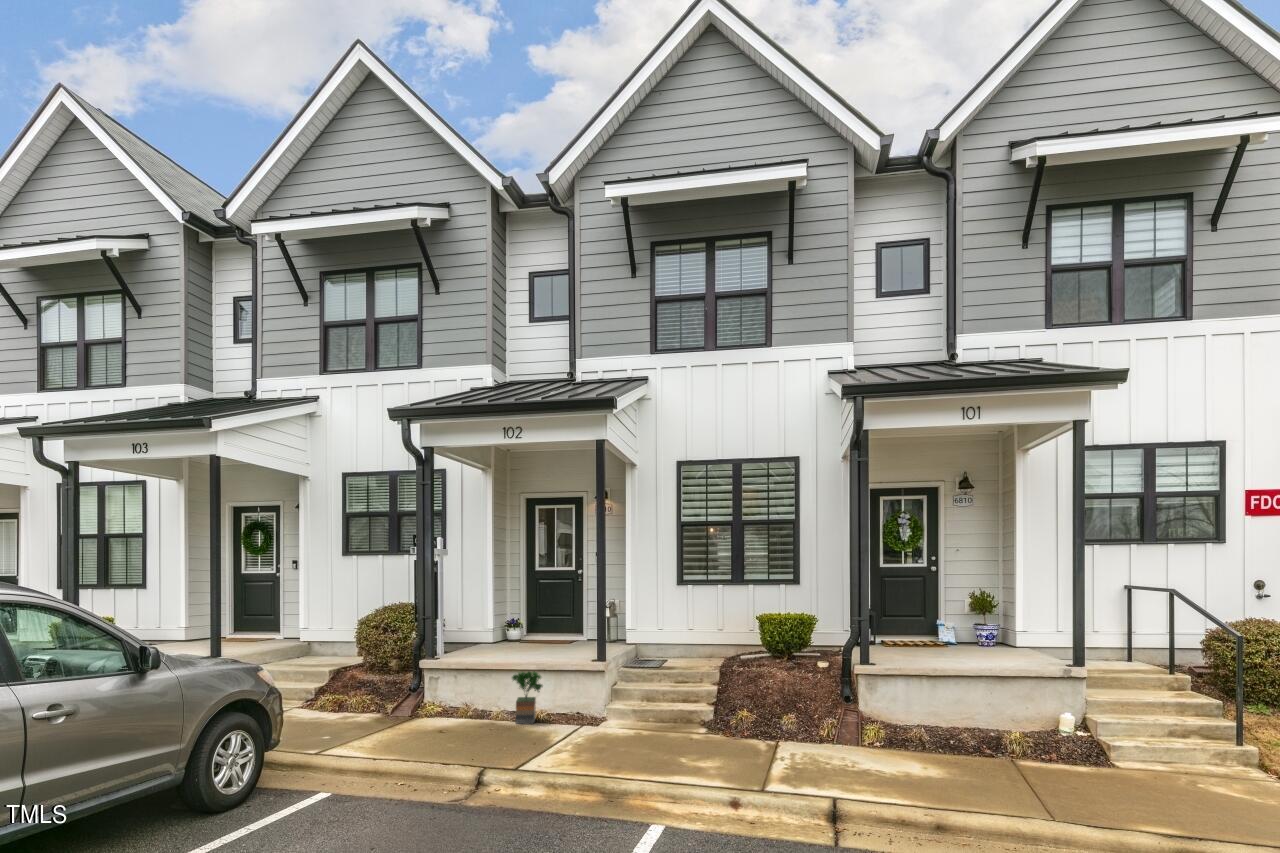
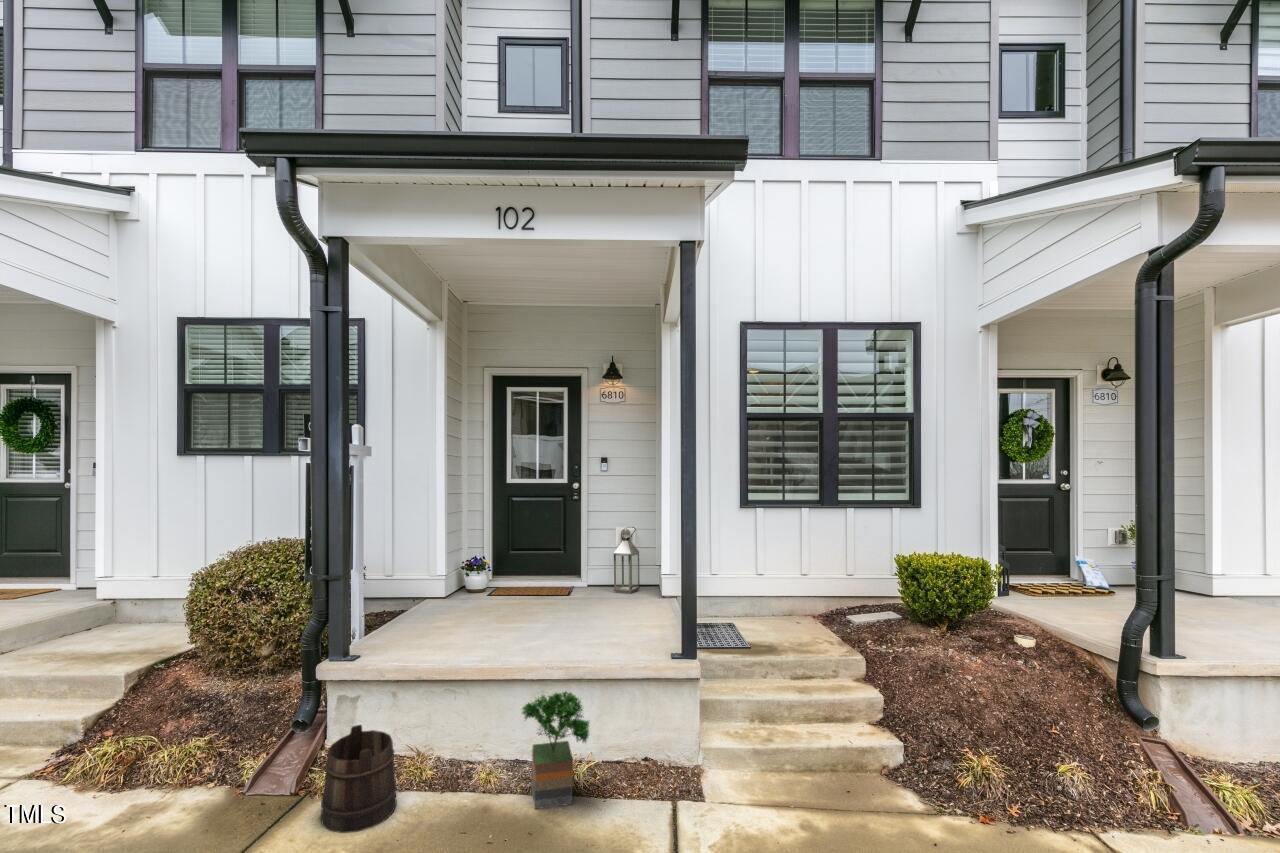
bucket: none [422,682,455,725] -> present [321,725,397,833]

